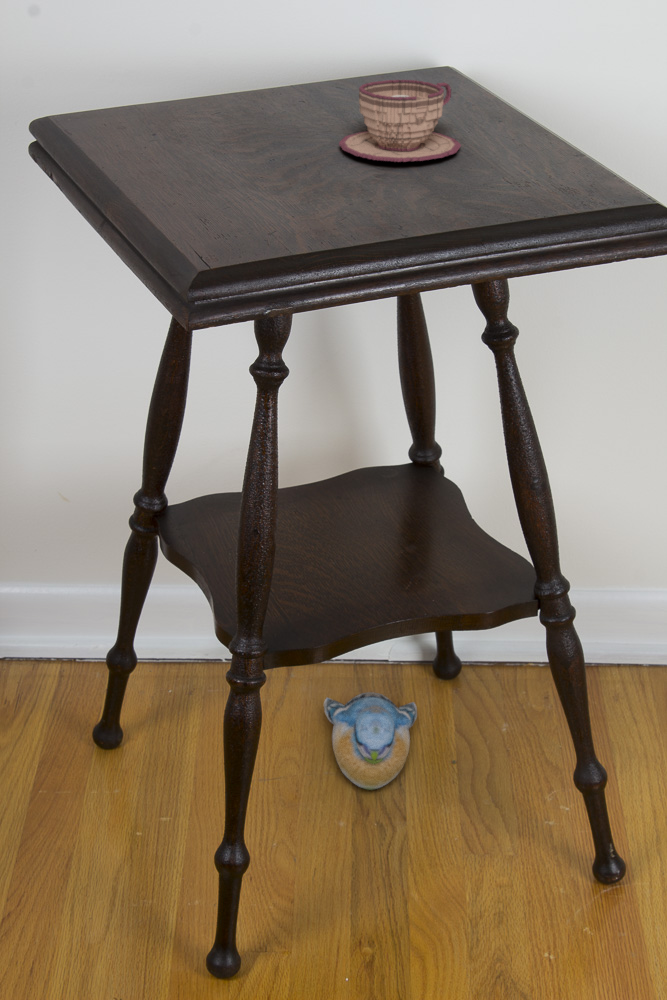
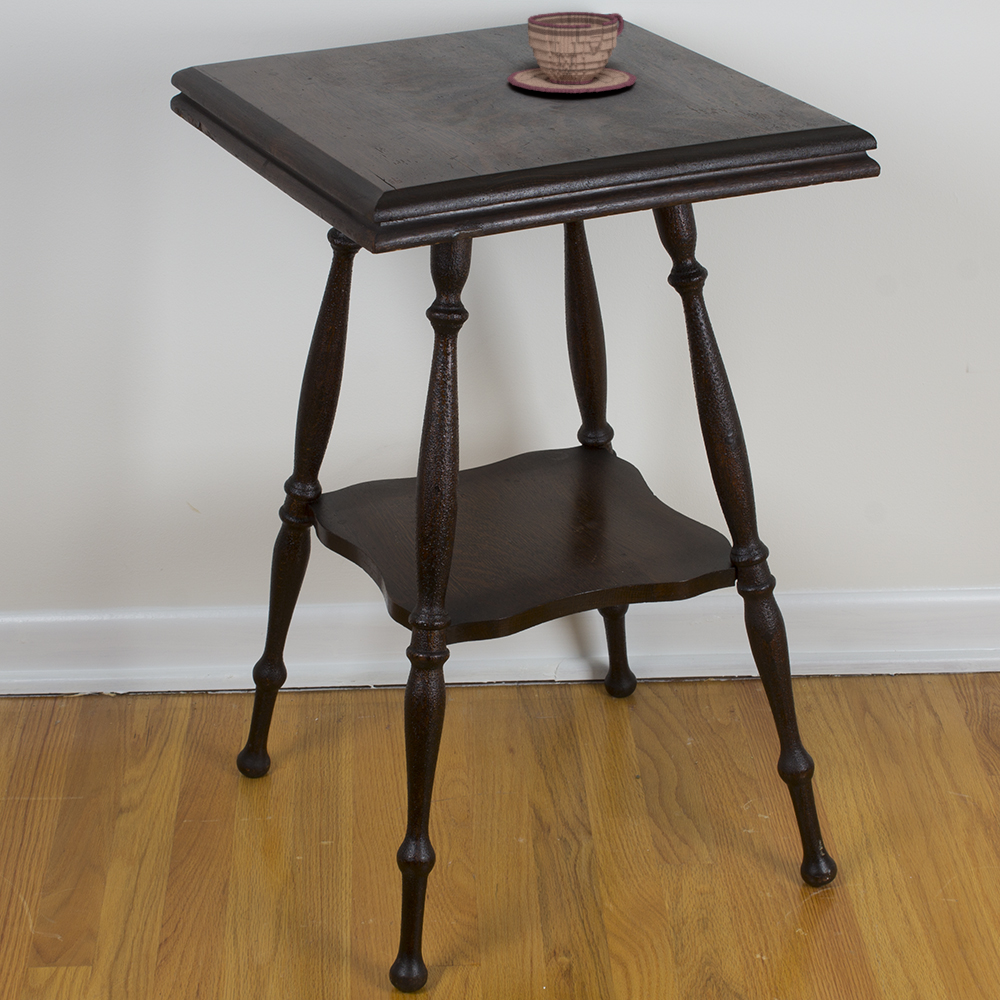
plush toy: present [324,692,417,790] -> none [494,699,598,804]

